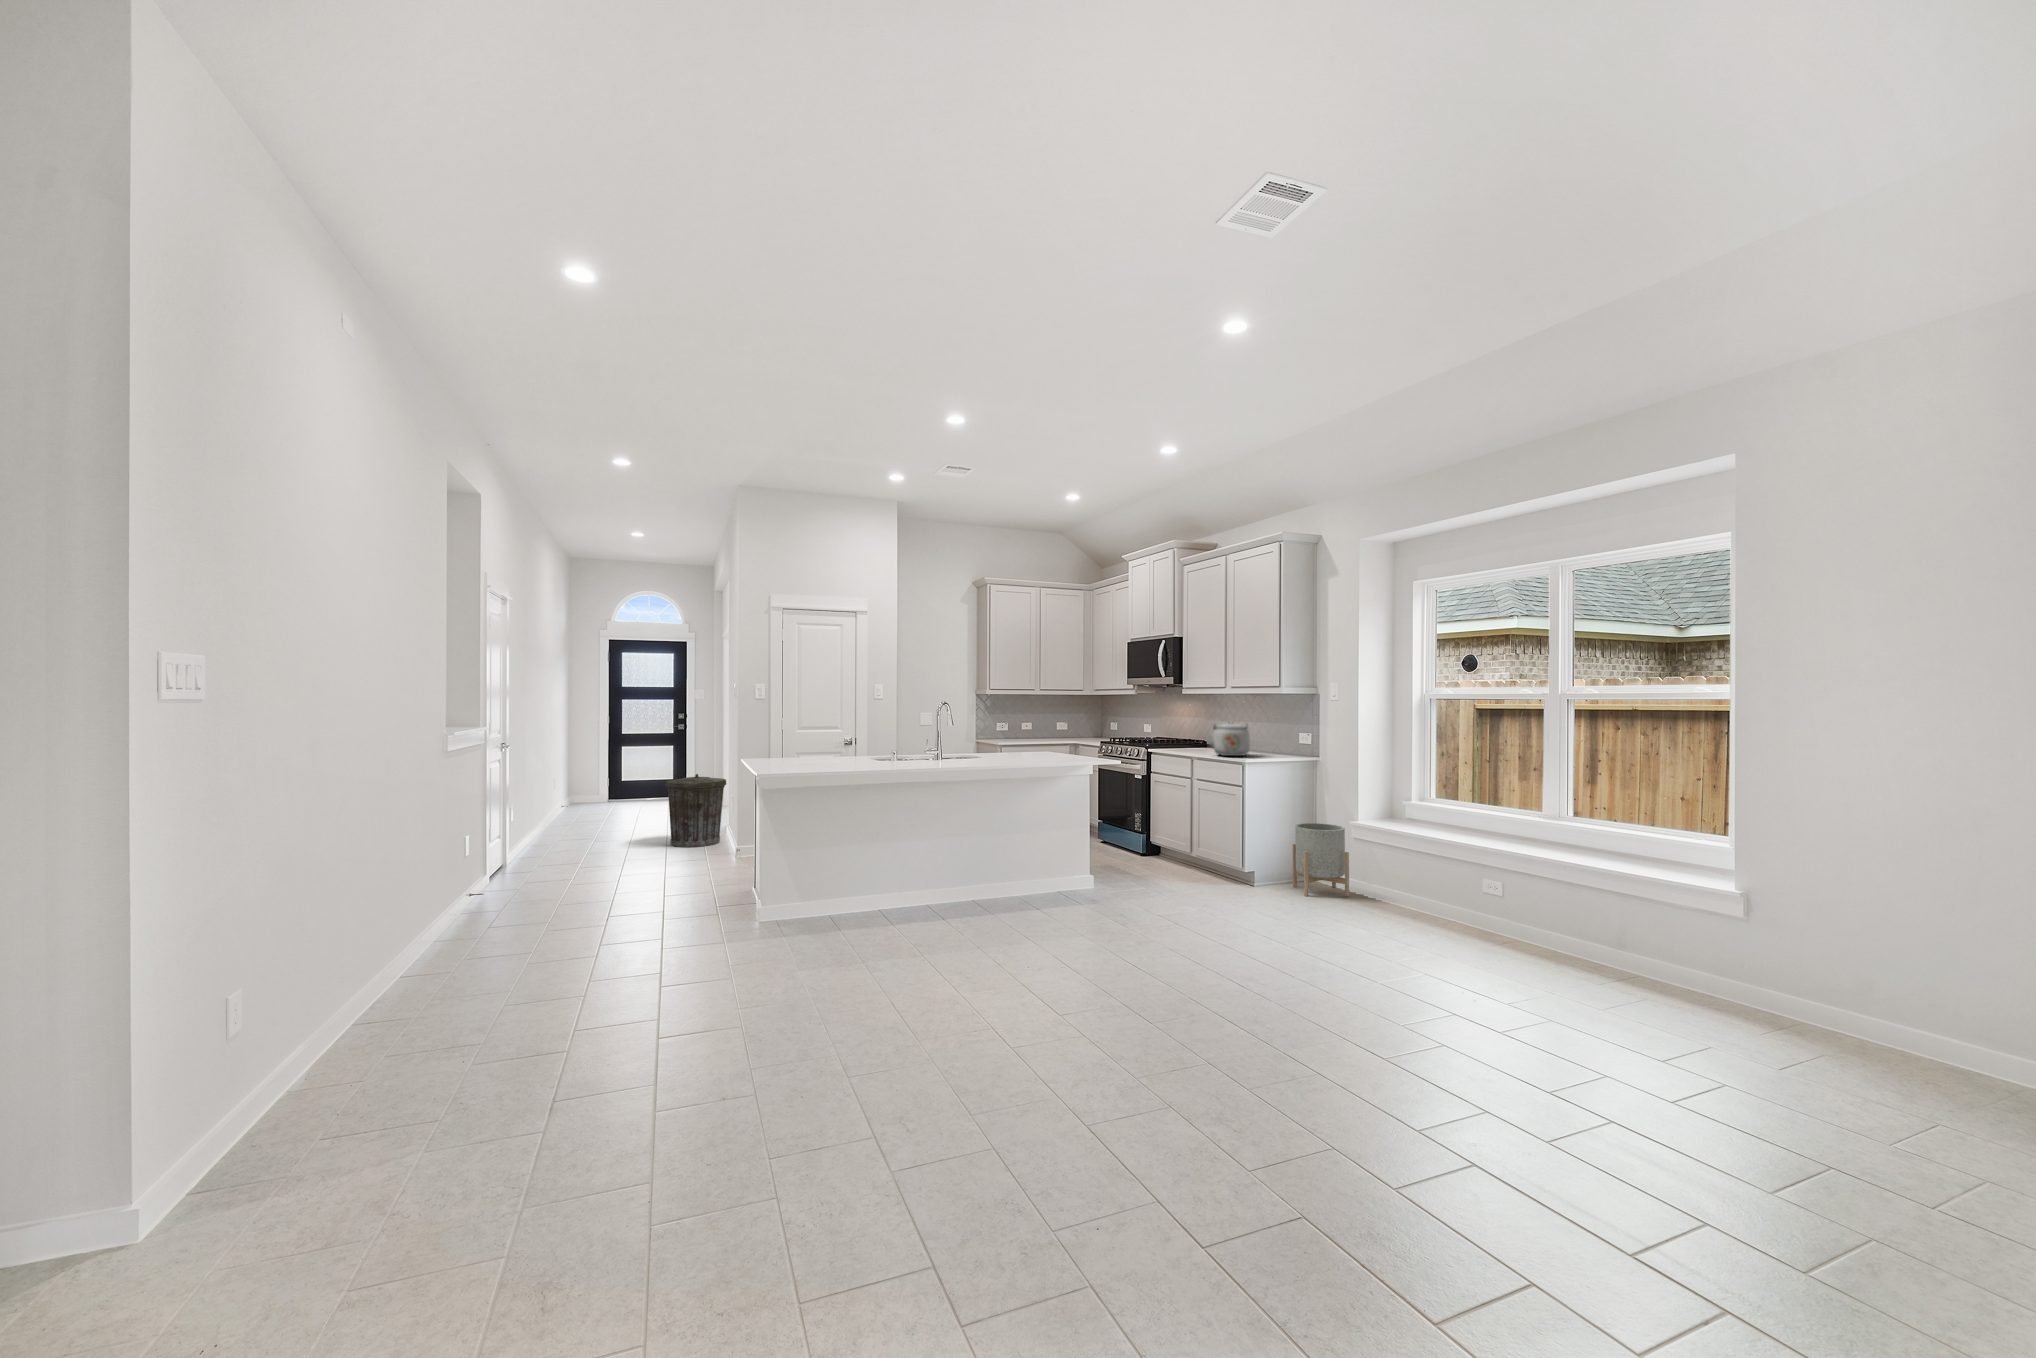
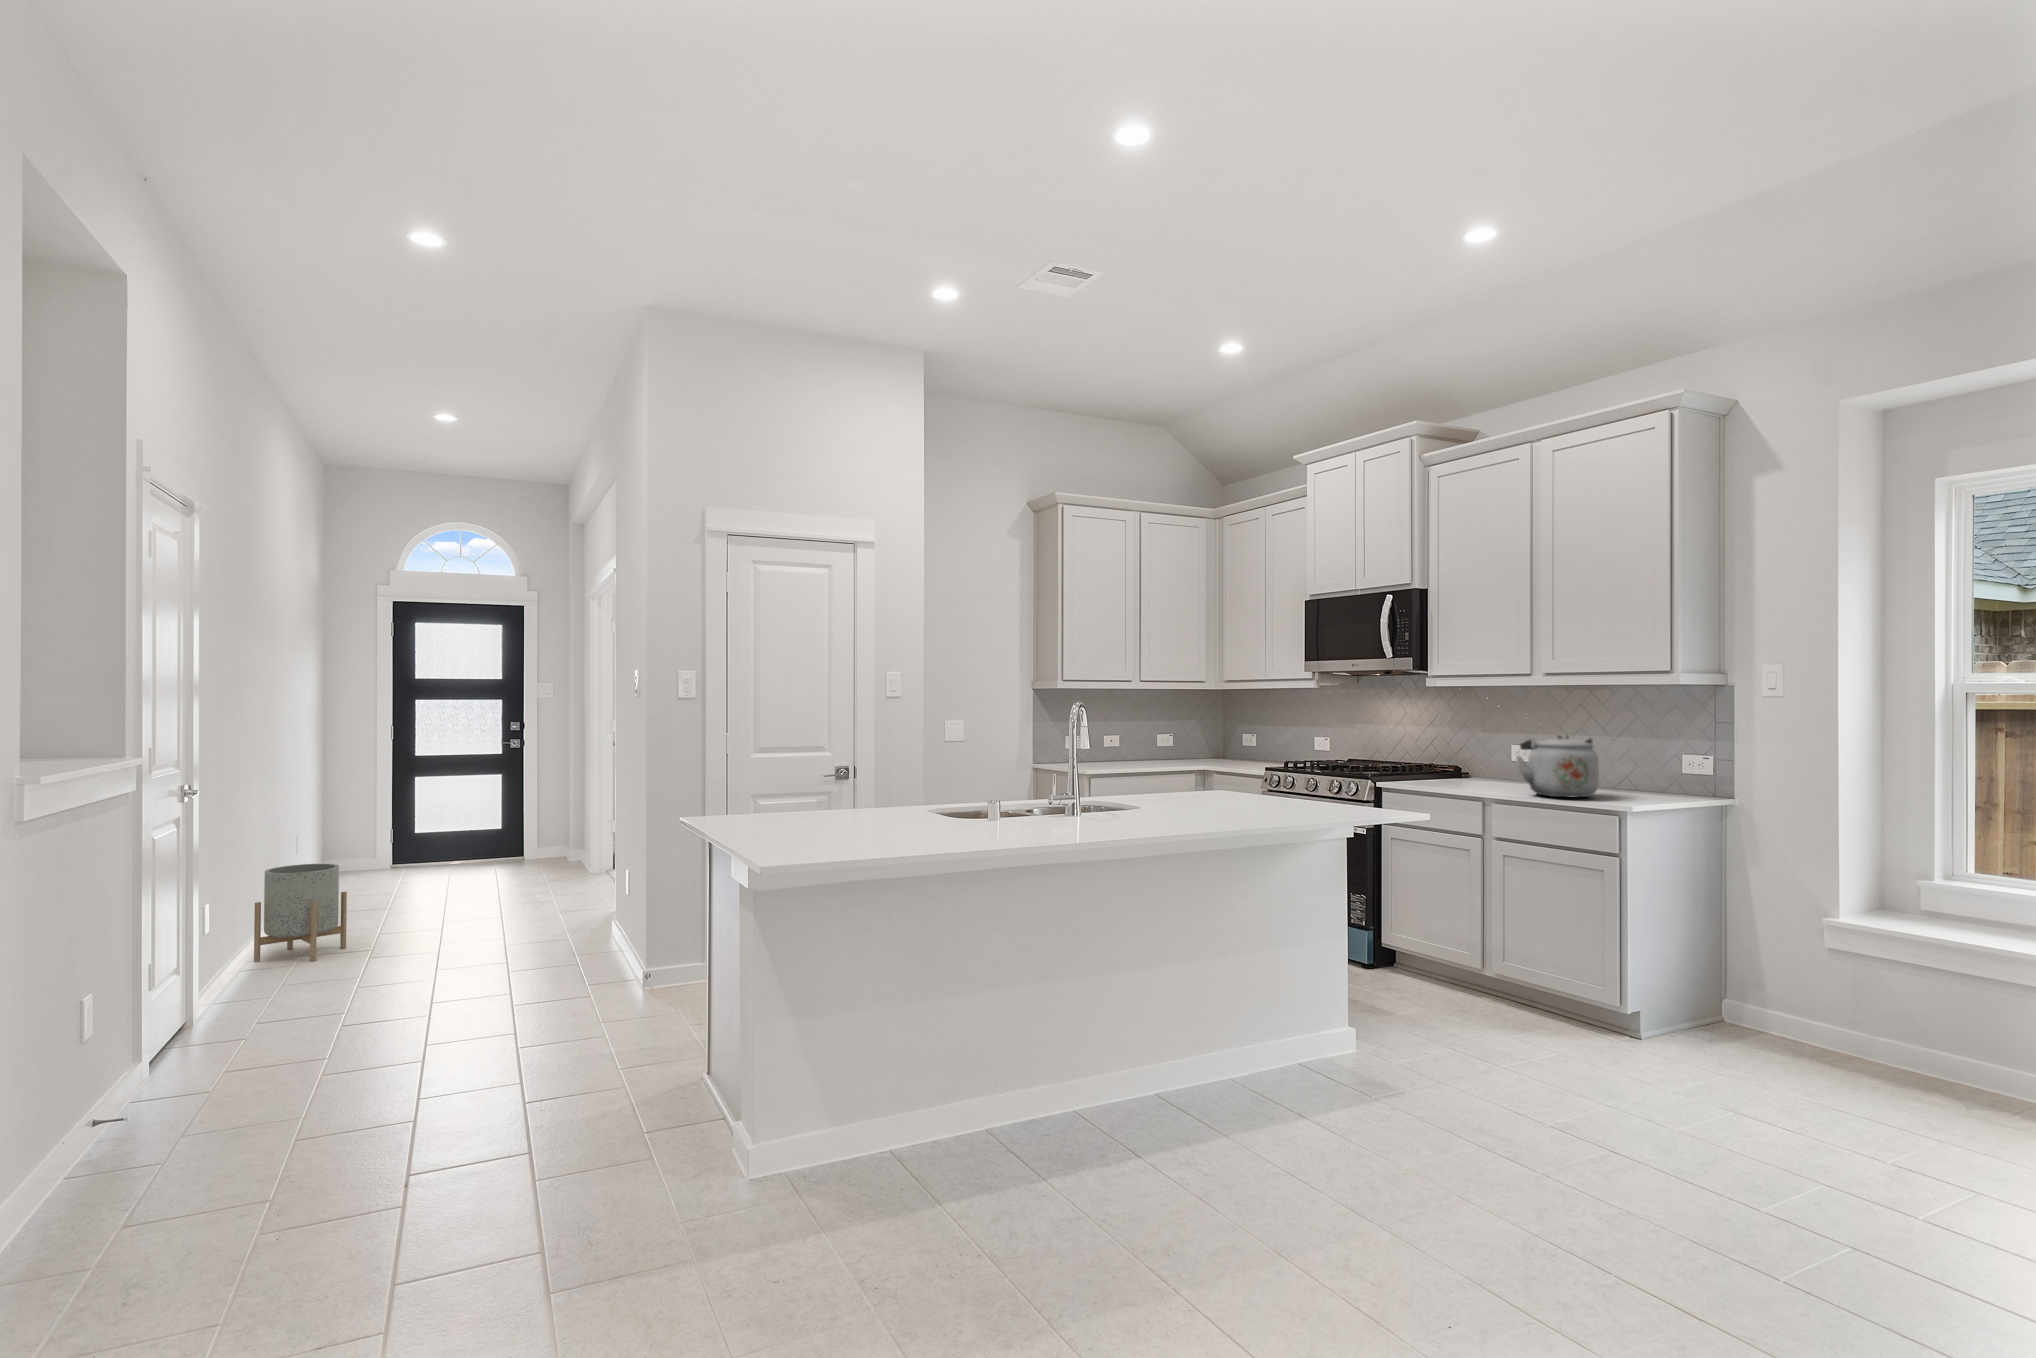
trash can: present [665,774,726,847] -> none [504,831,615,965]
planter: present [1293,823,1349,897] -> present [254,864,347,962]

